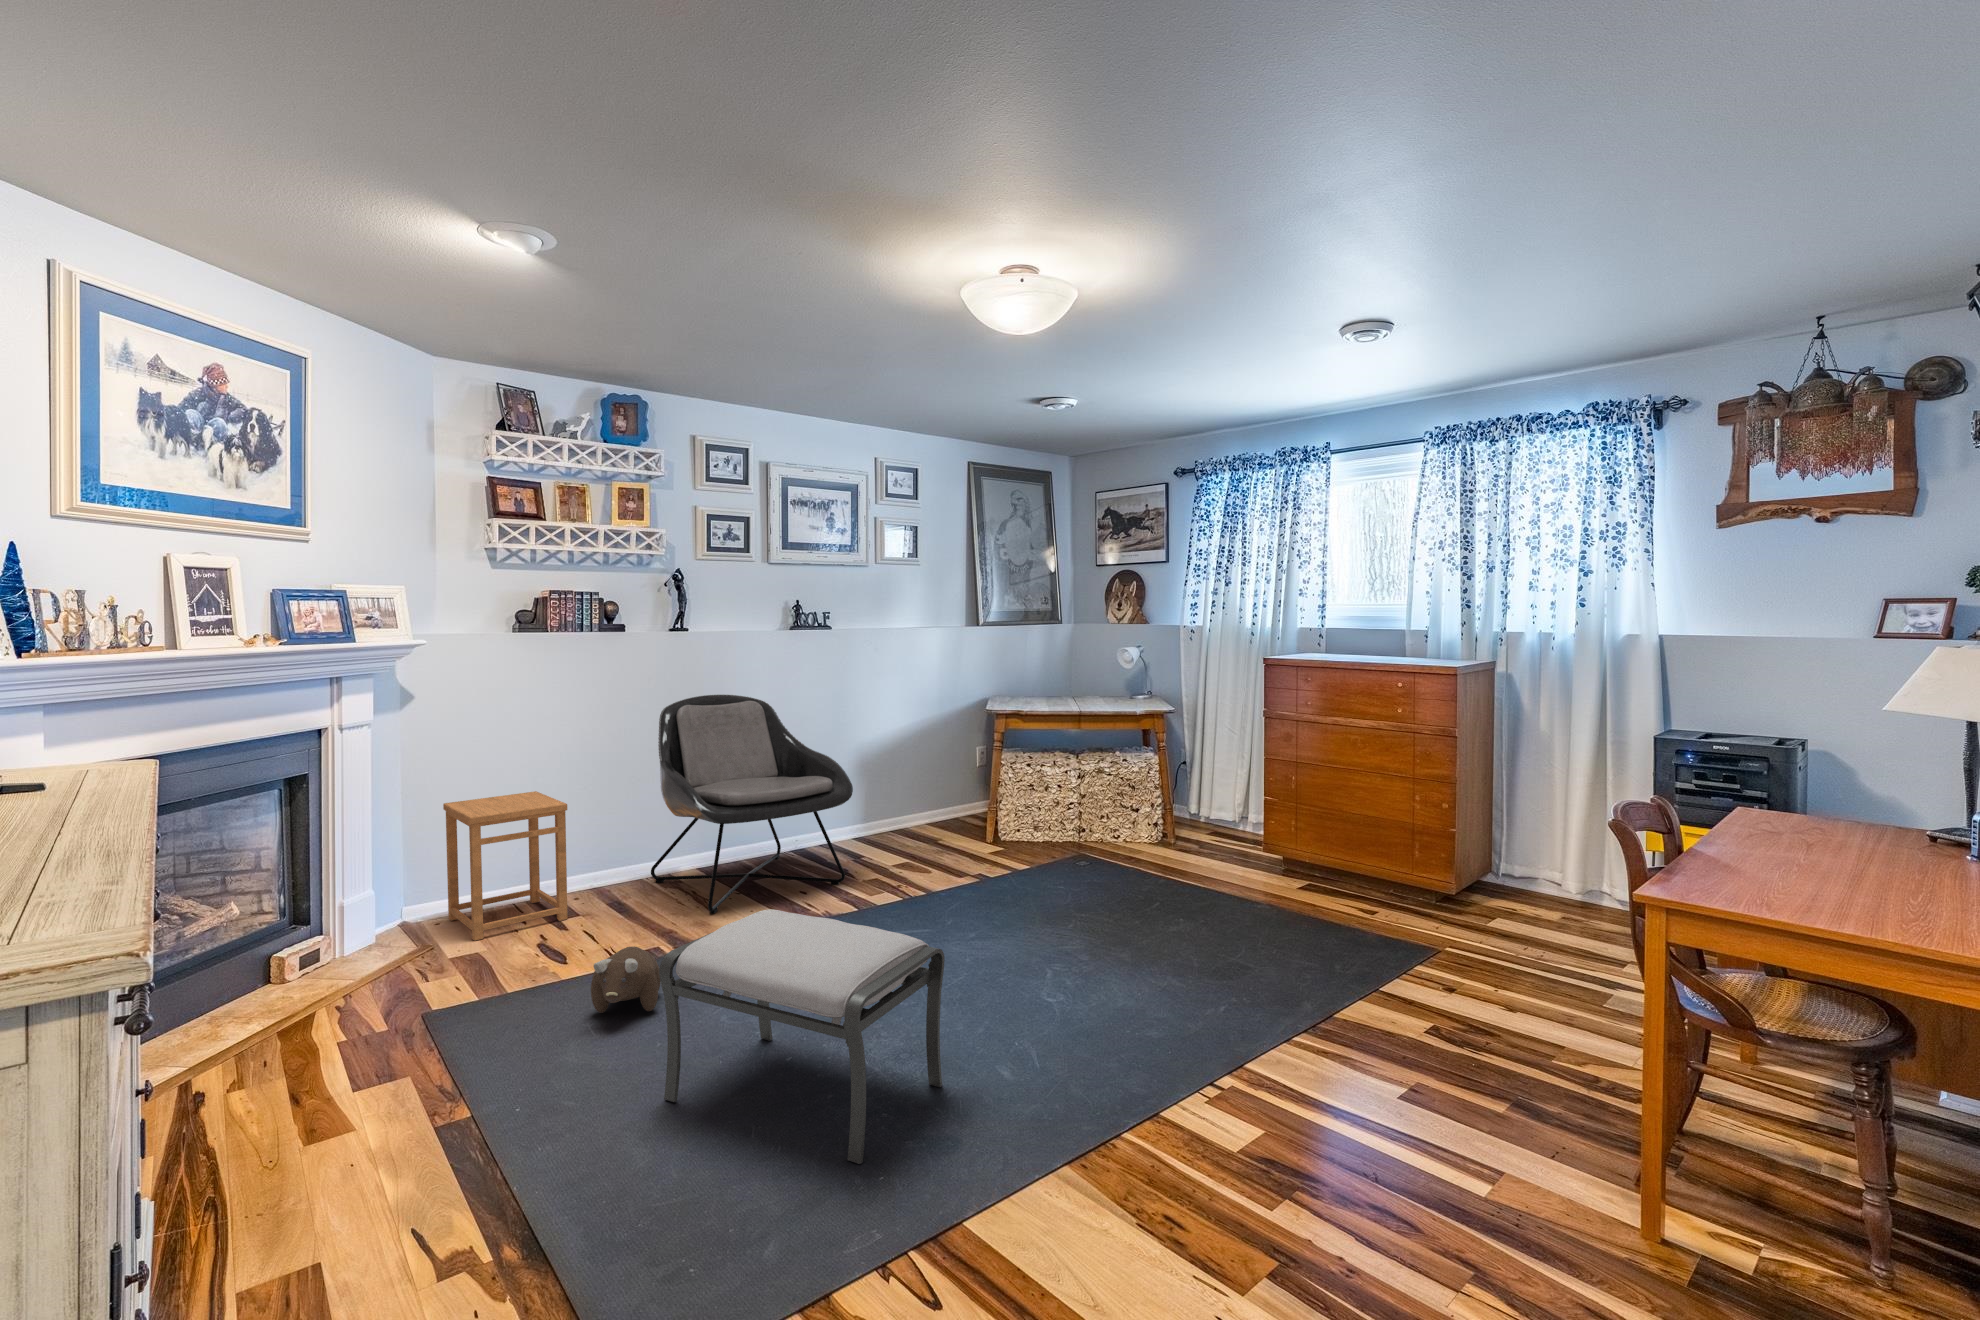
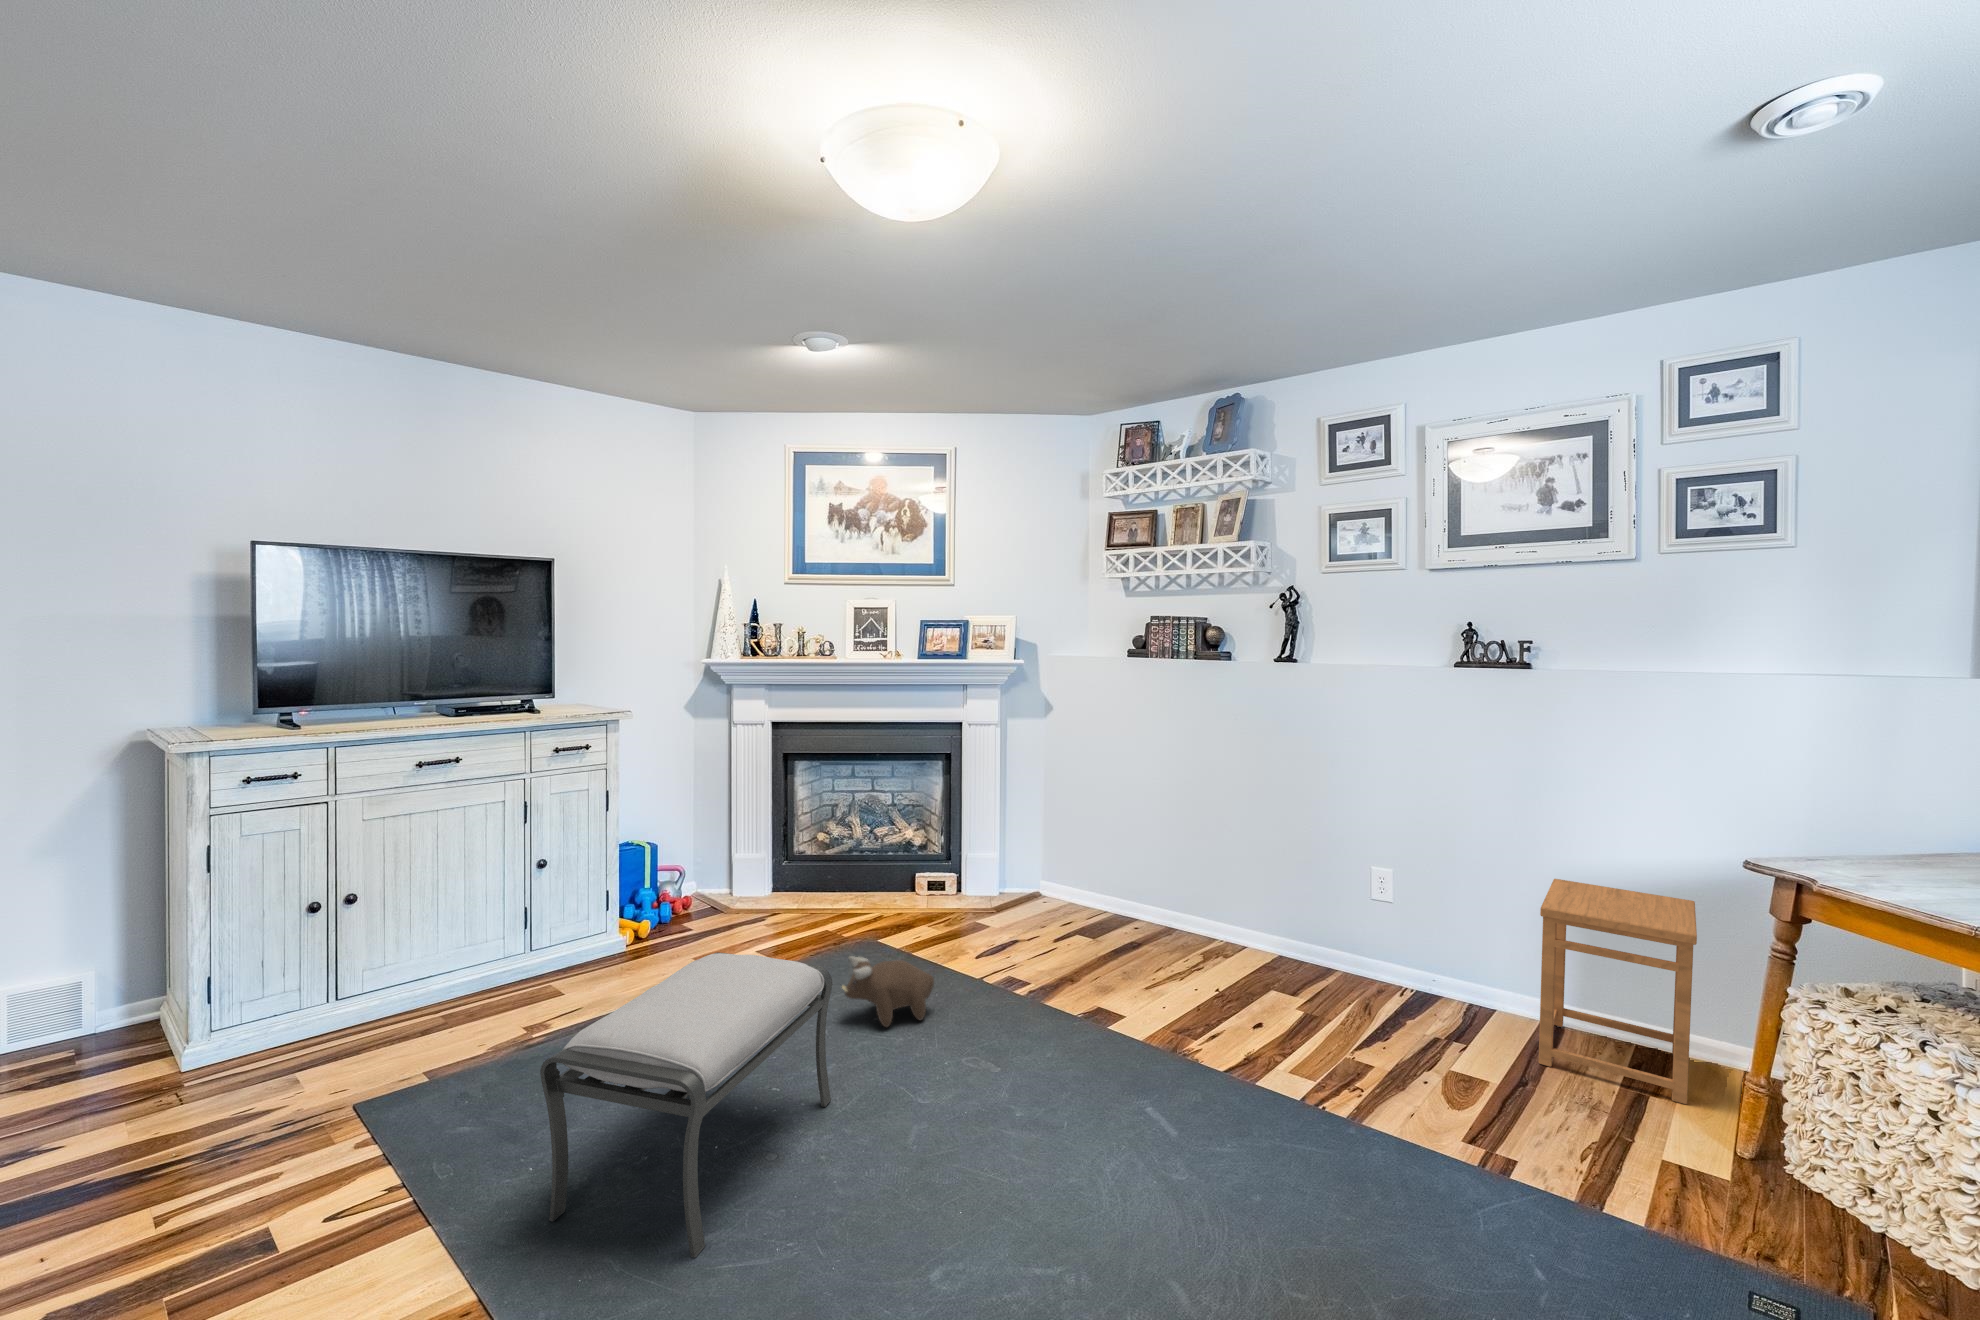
lounge chair: present [651,695,853,914] -> none [1125,743,1381,1050]
side table: present [443,791,568,941] -> present [1539,879,1697,1104]

